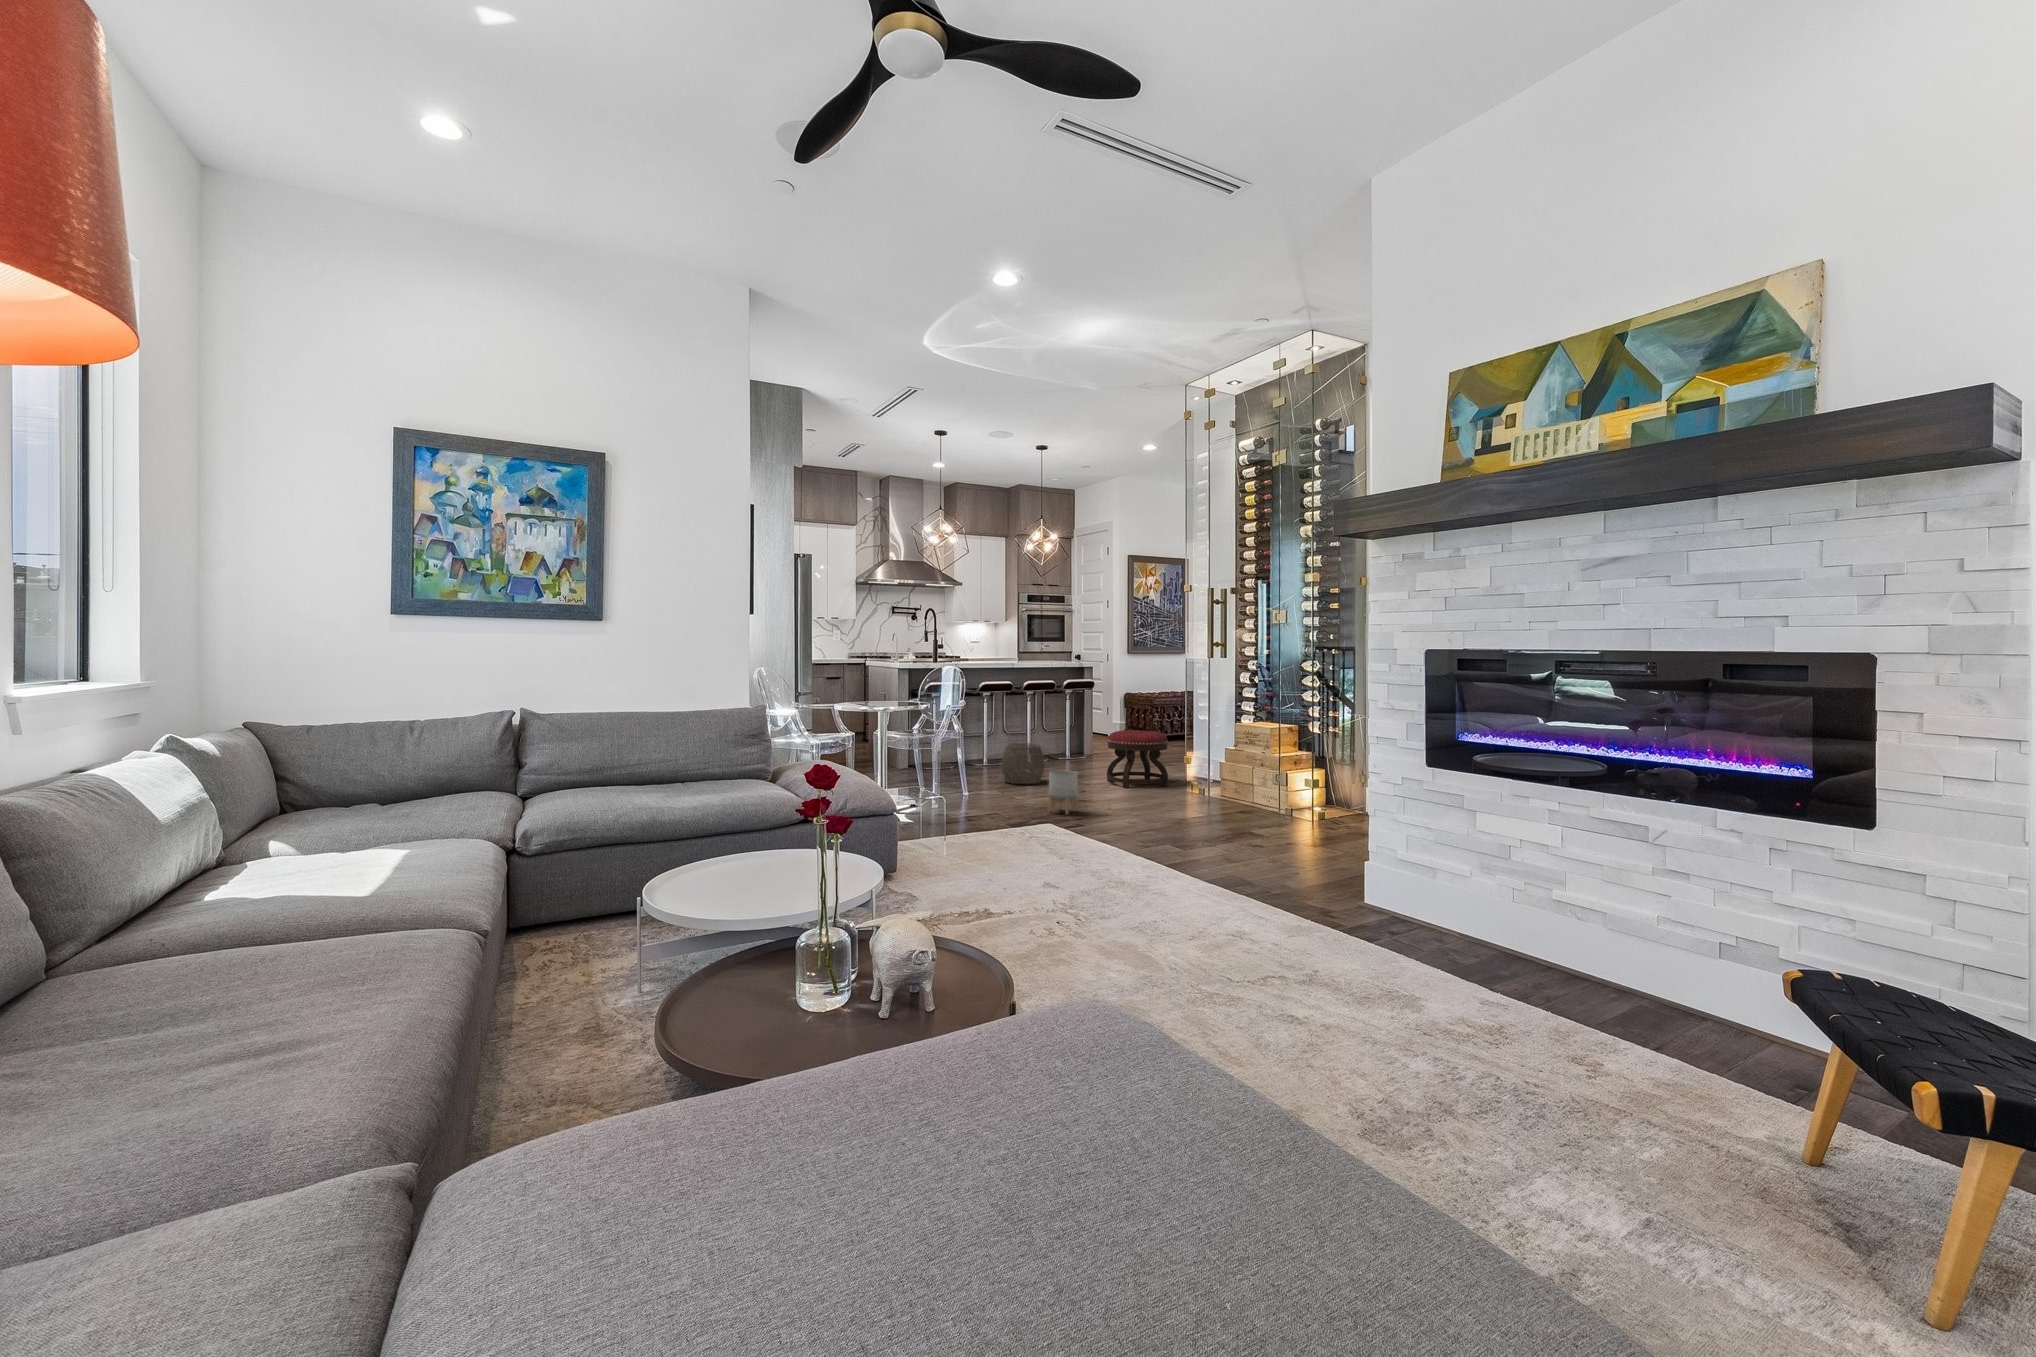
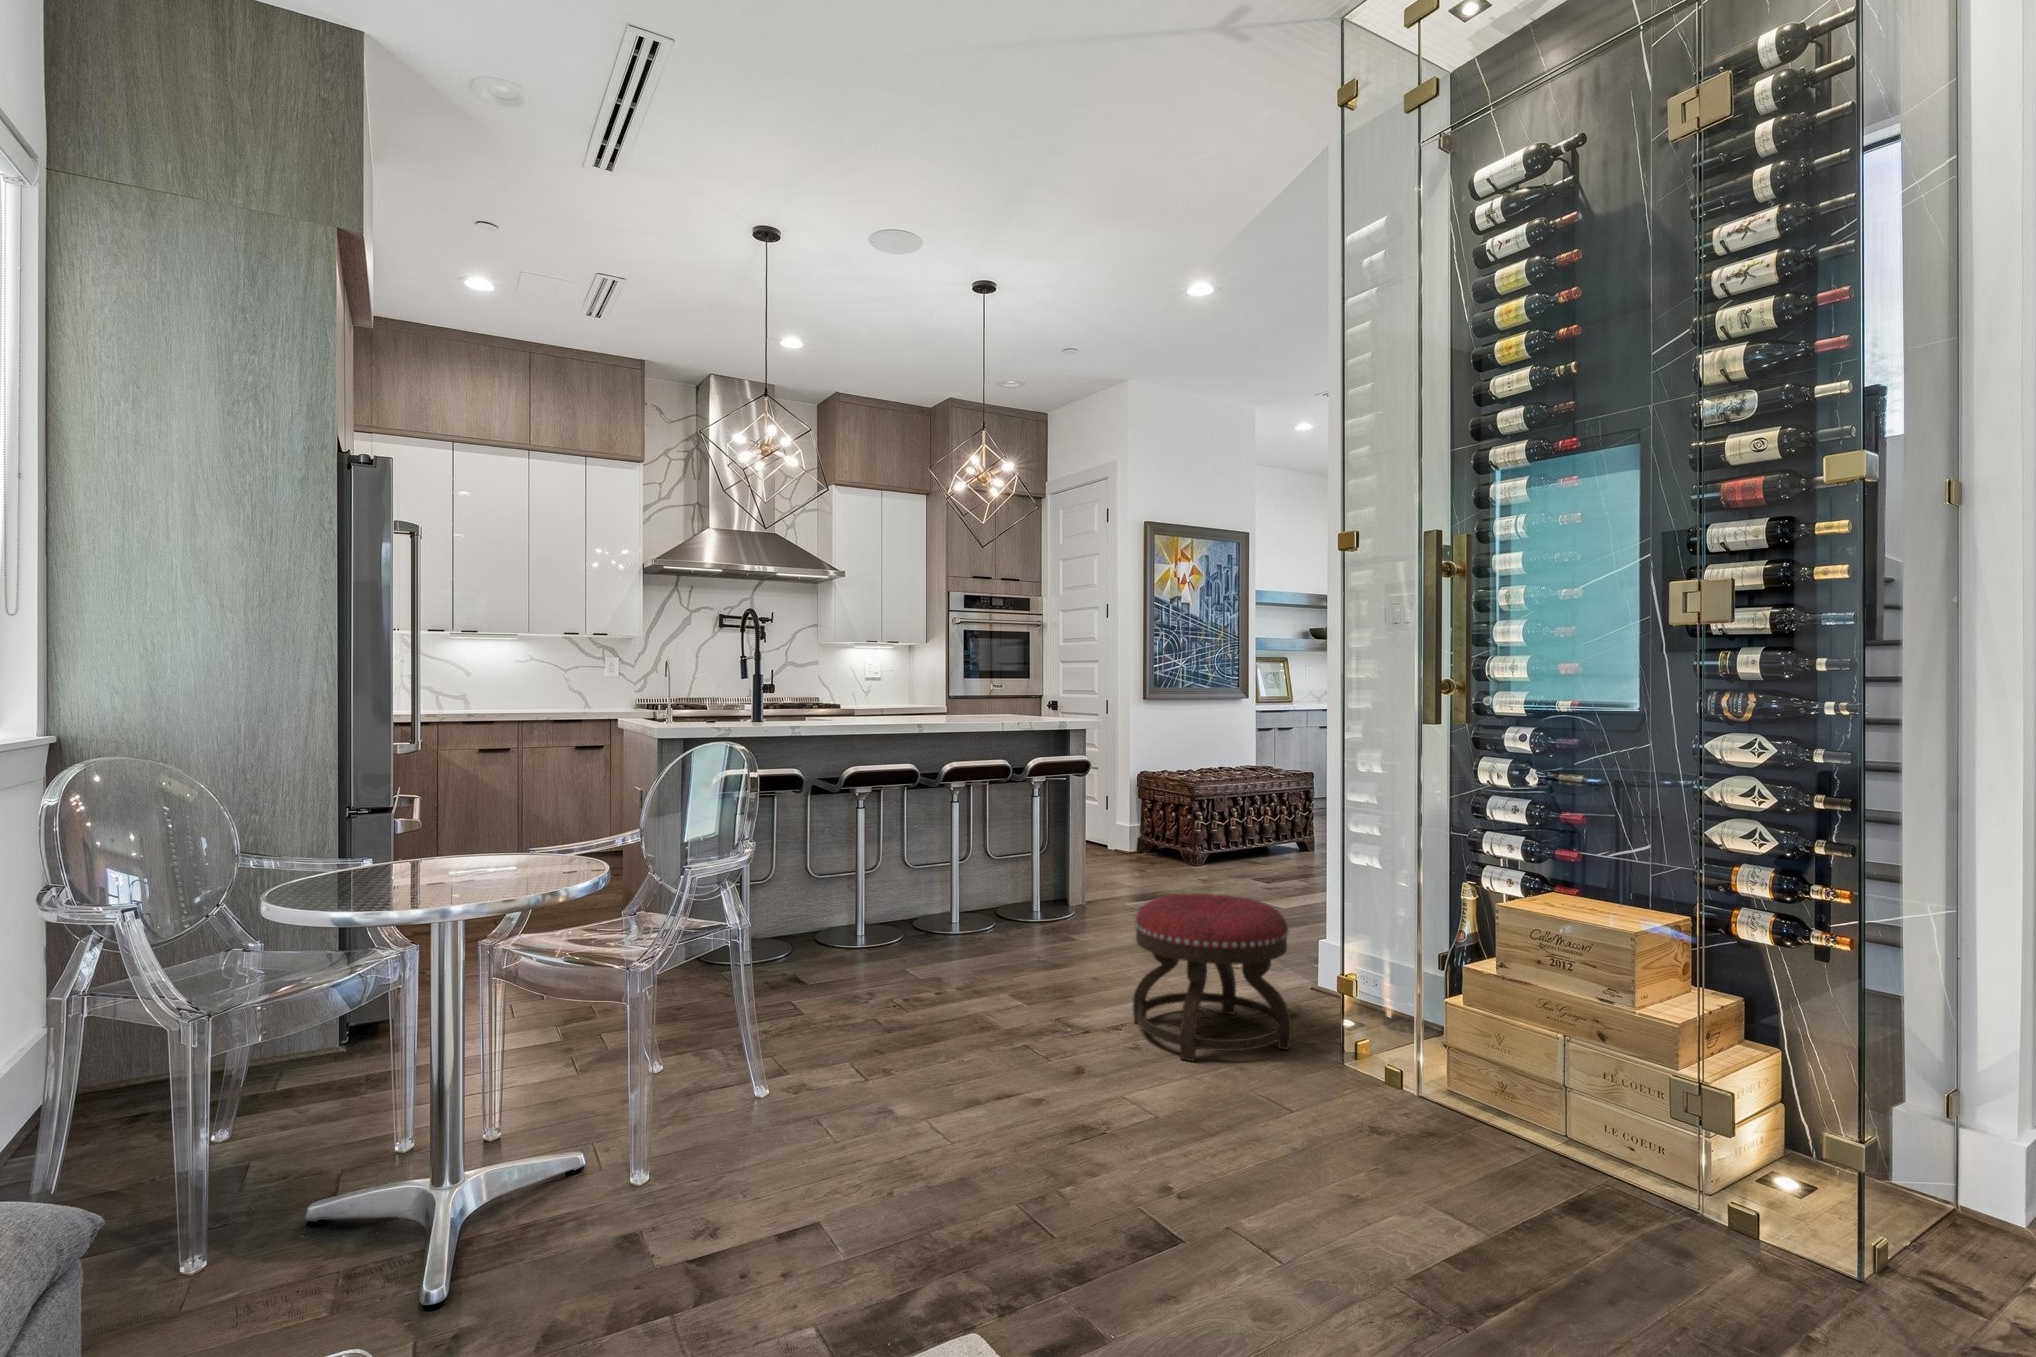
woven basket: present [1001,743,1045,784] -> none [865,927,979,1050]
planter: present [1049,770,1078,814] -> none [968,1106,1069,1298]

